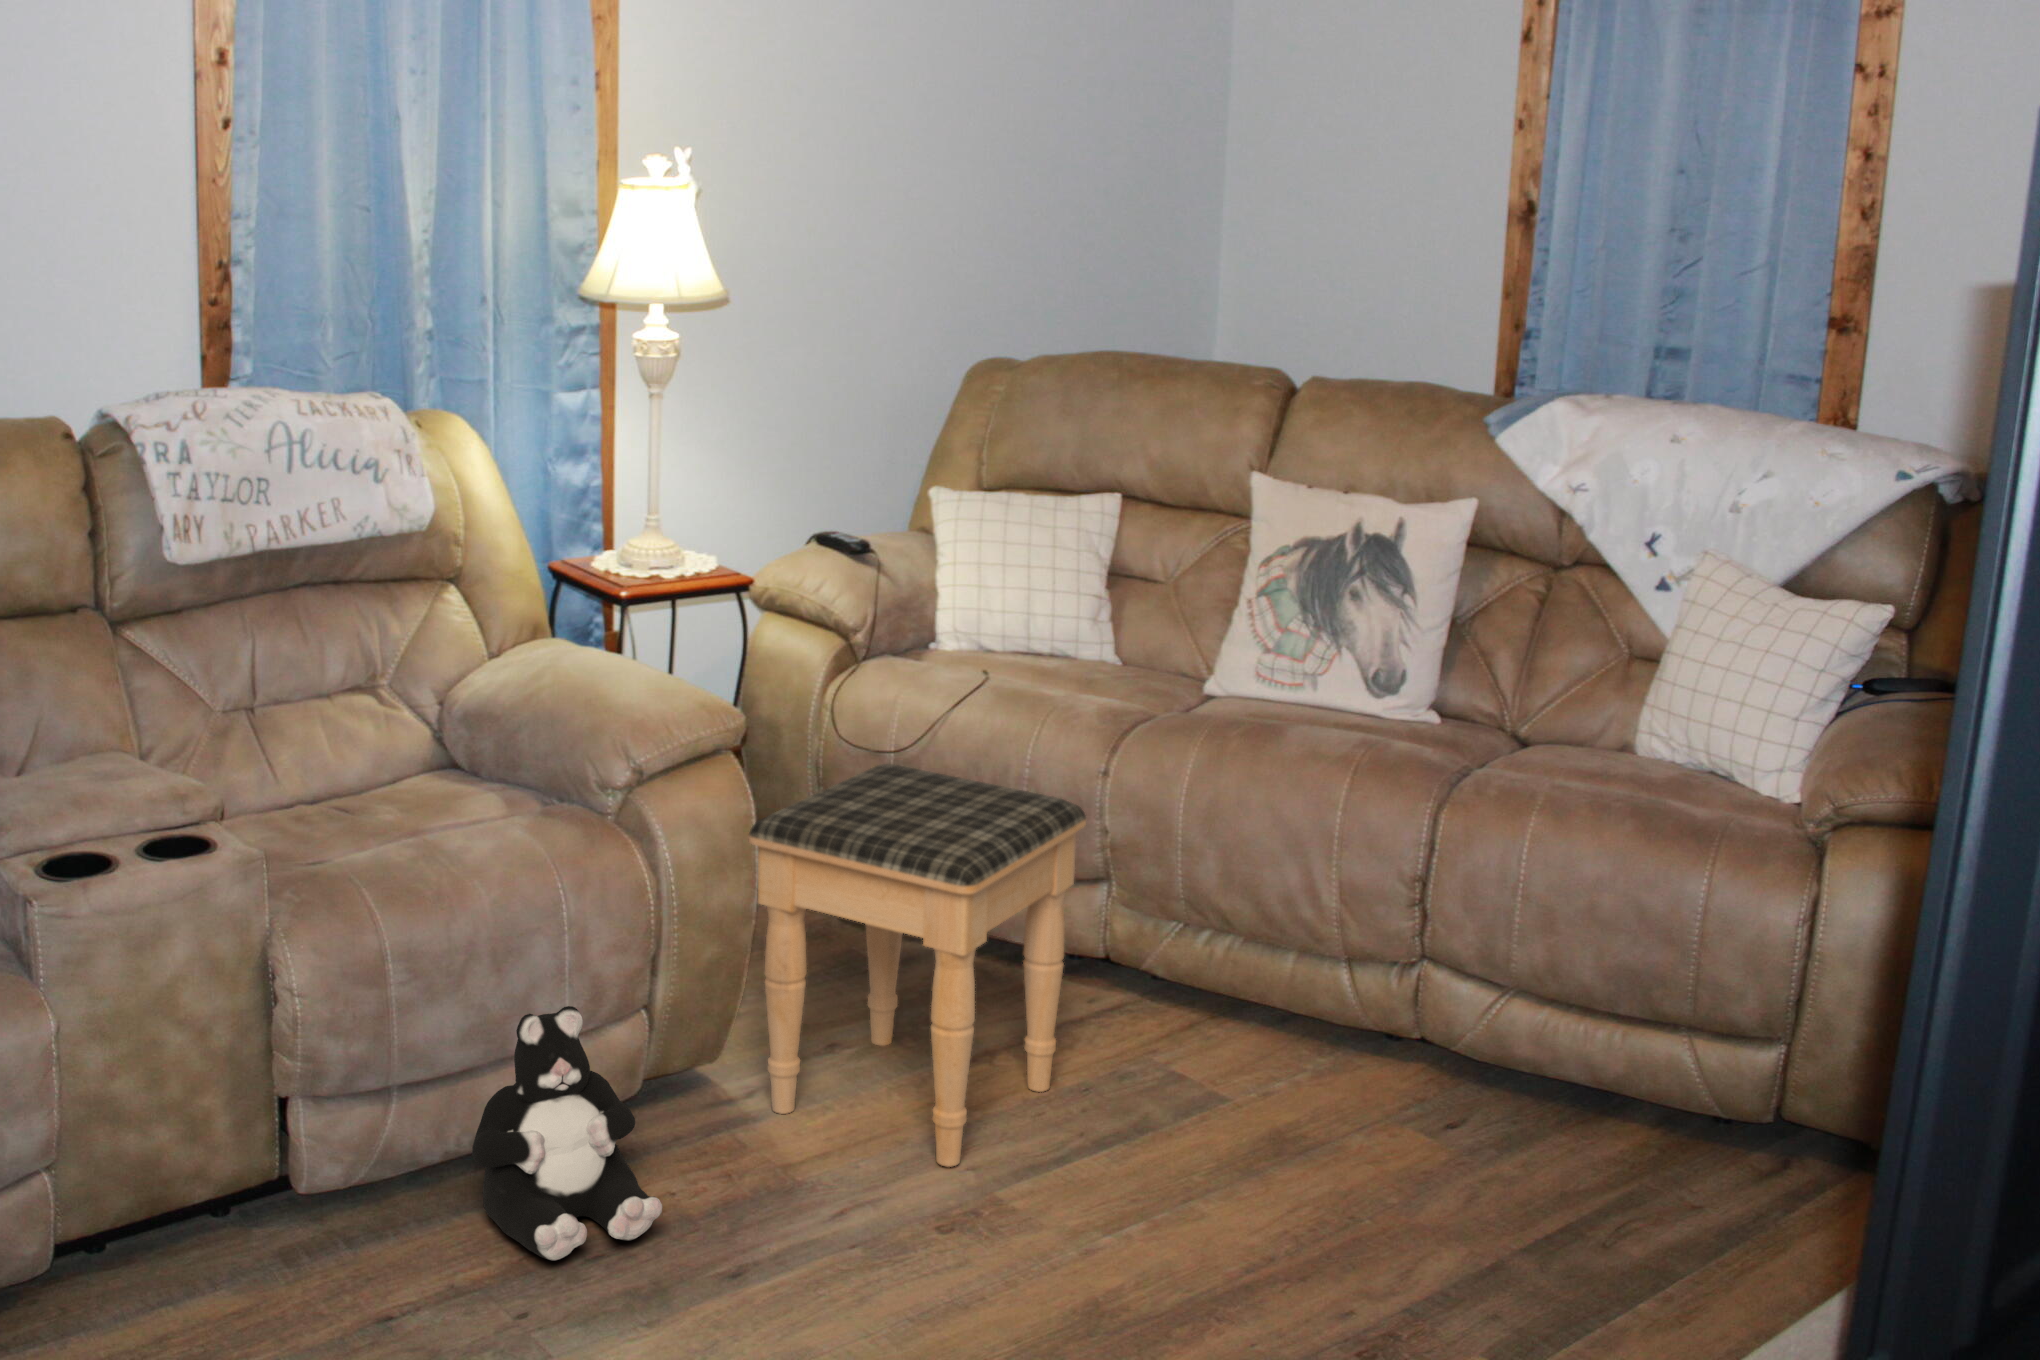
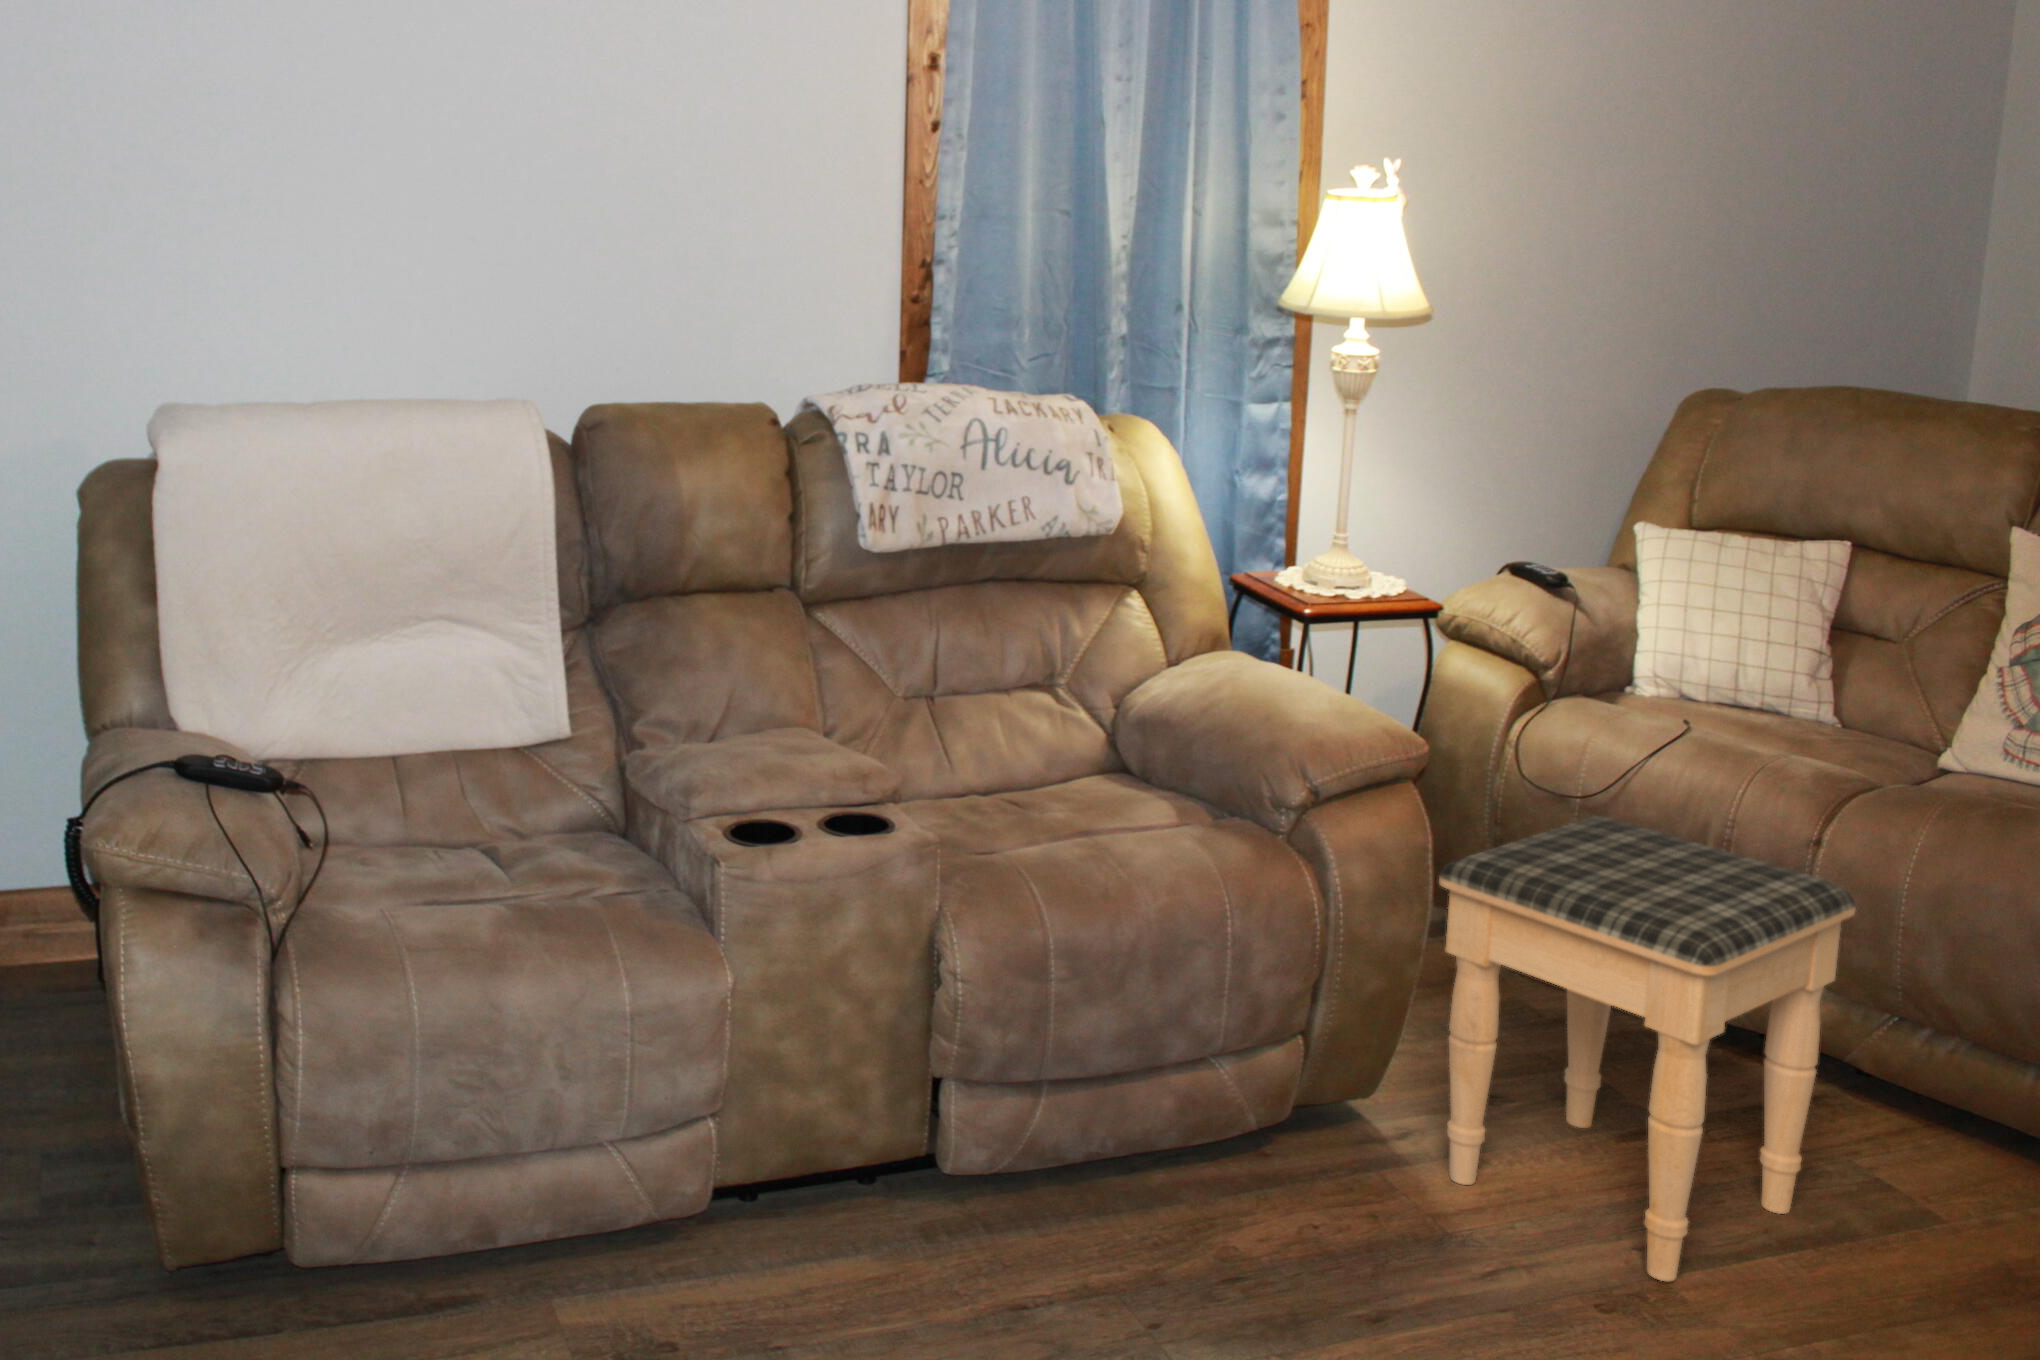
plush toy: present [472,1006,662,1261] -> none [1125,1032,1326,1298]

